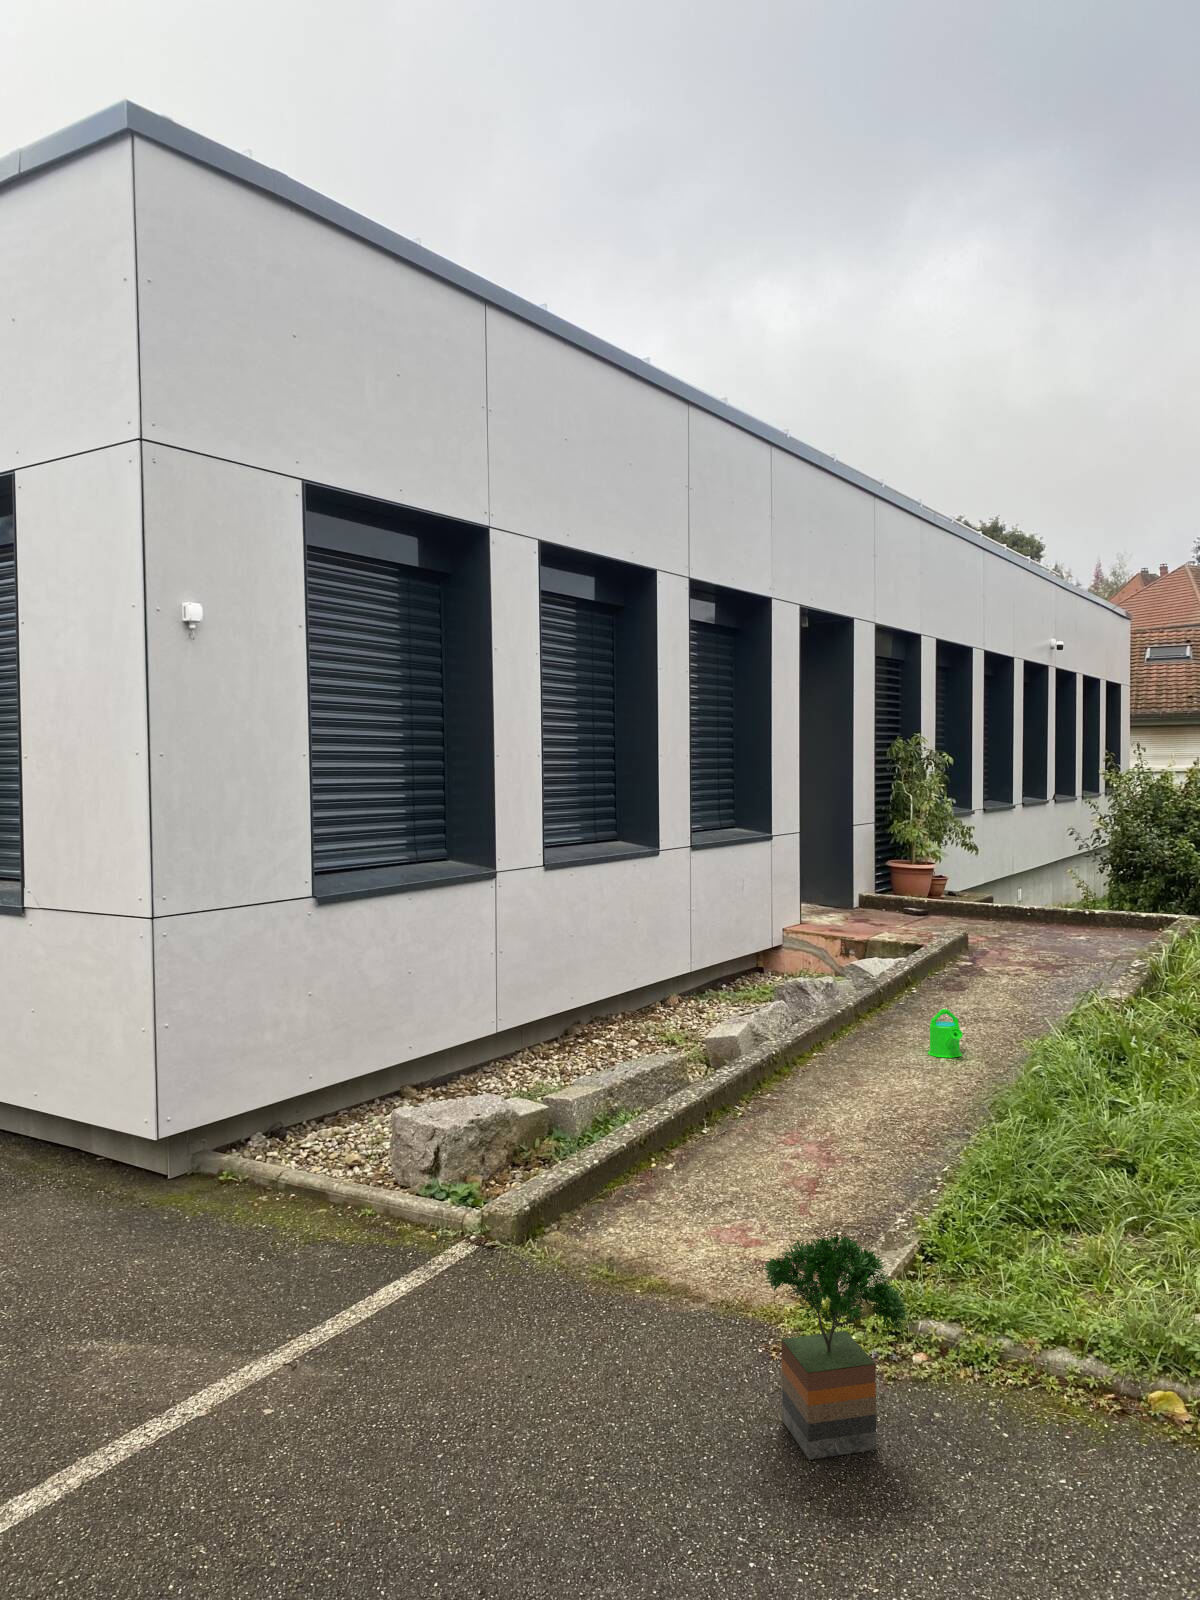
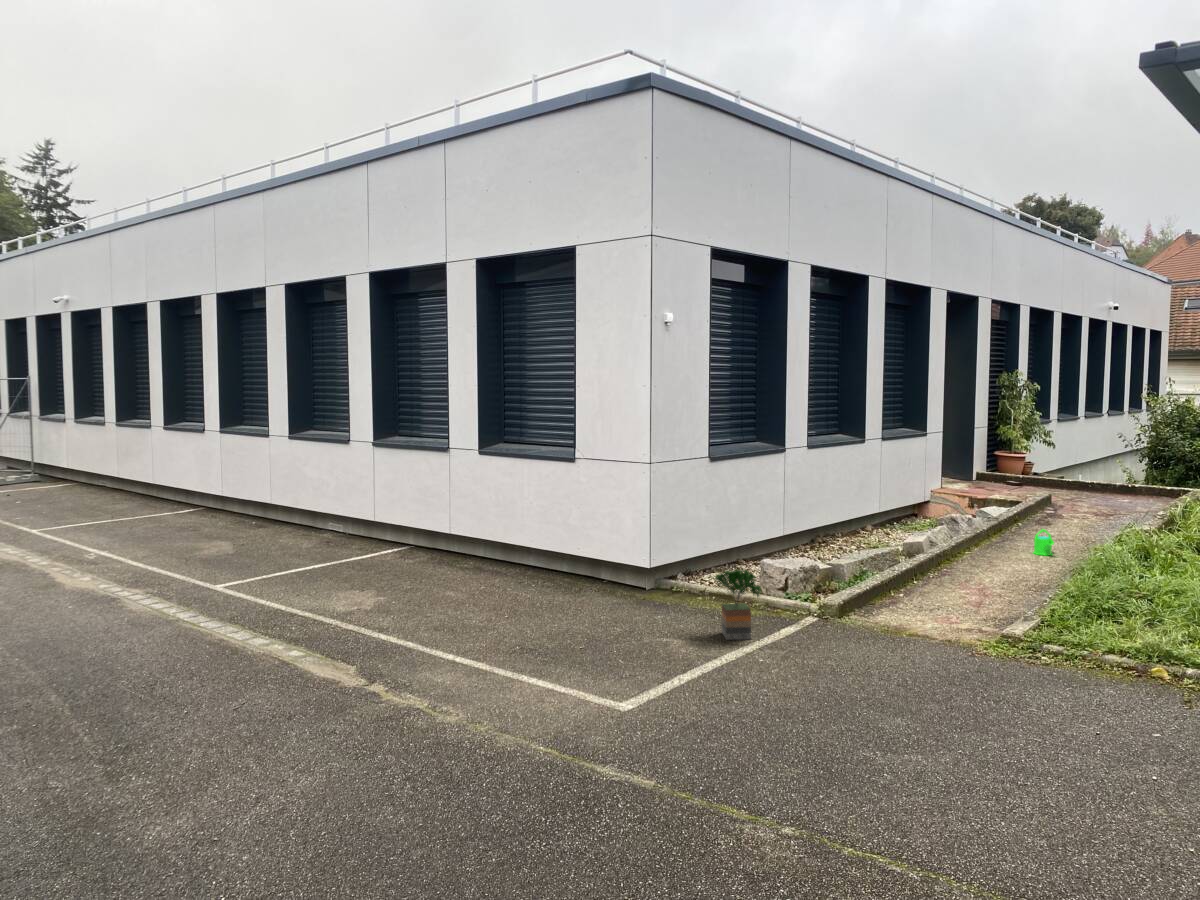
potted tree: present [762,1234,908,1460] -> present [715,570,761,640]

